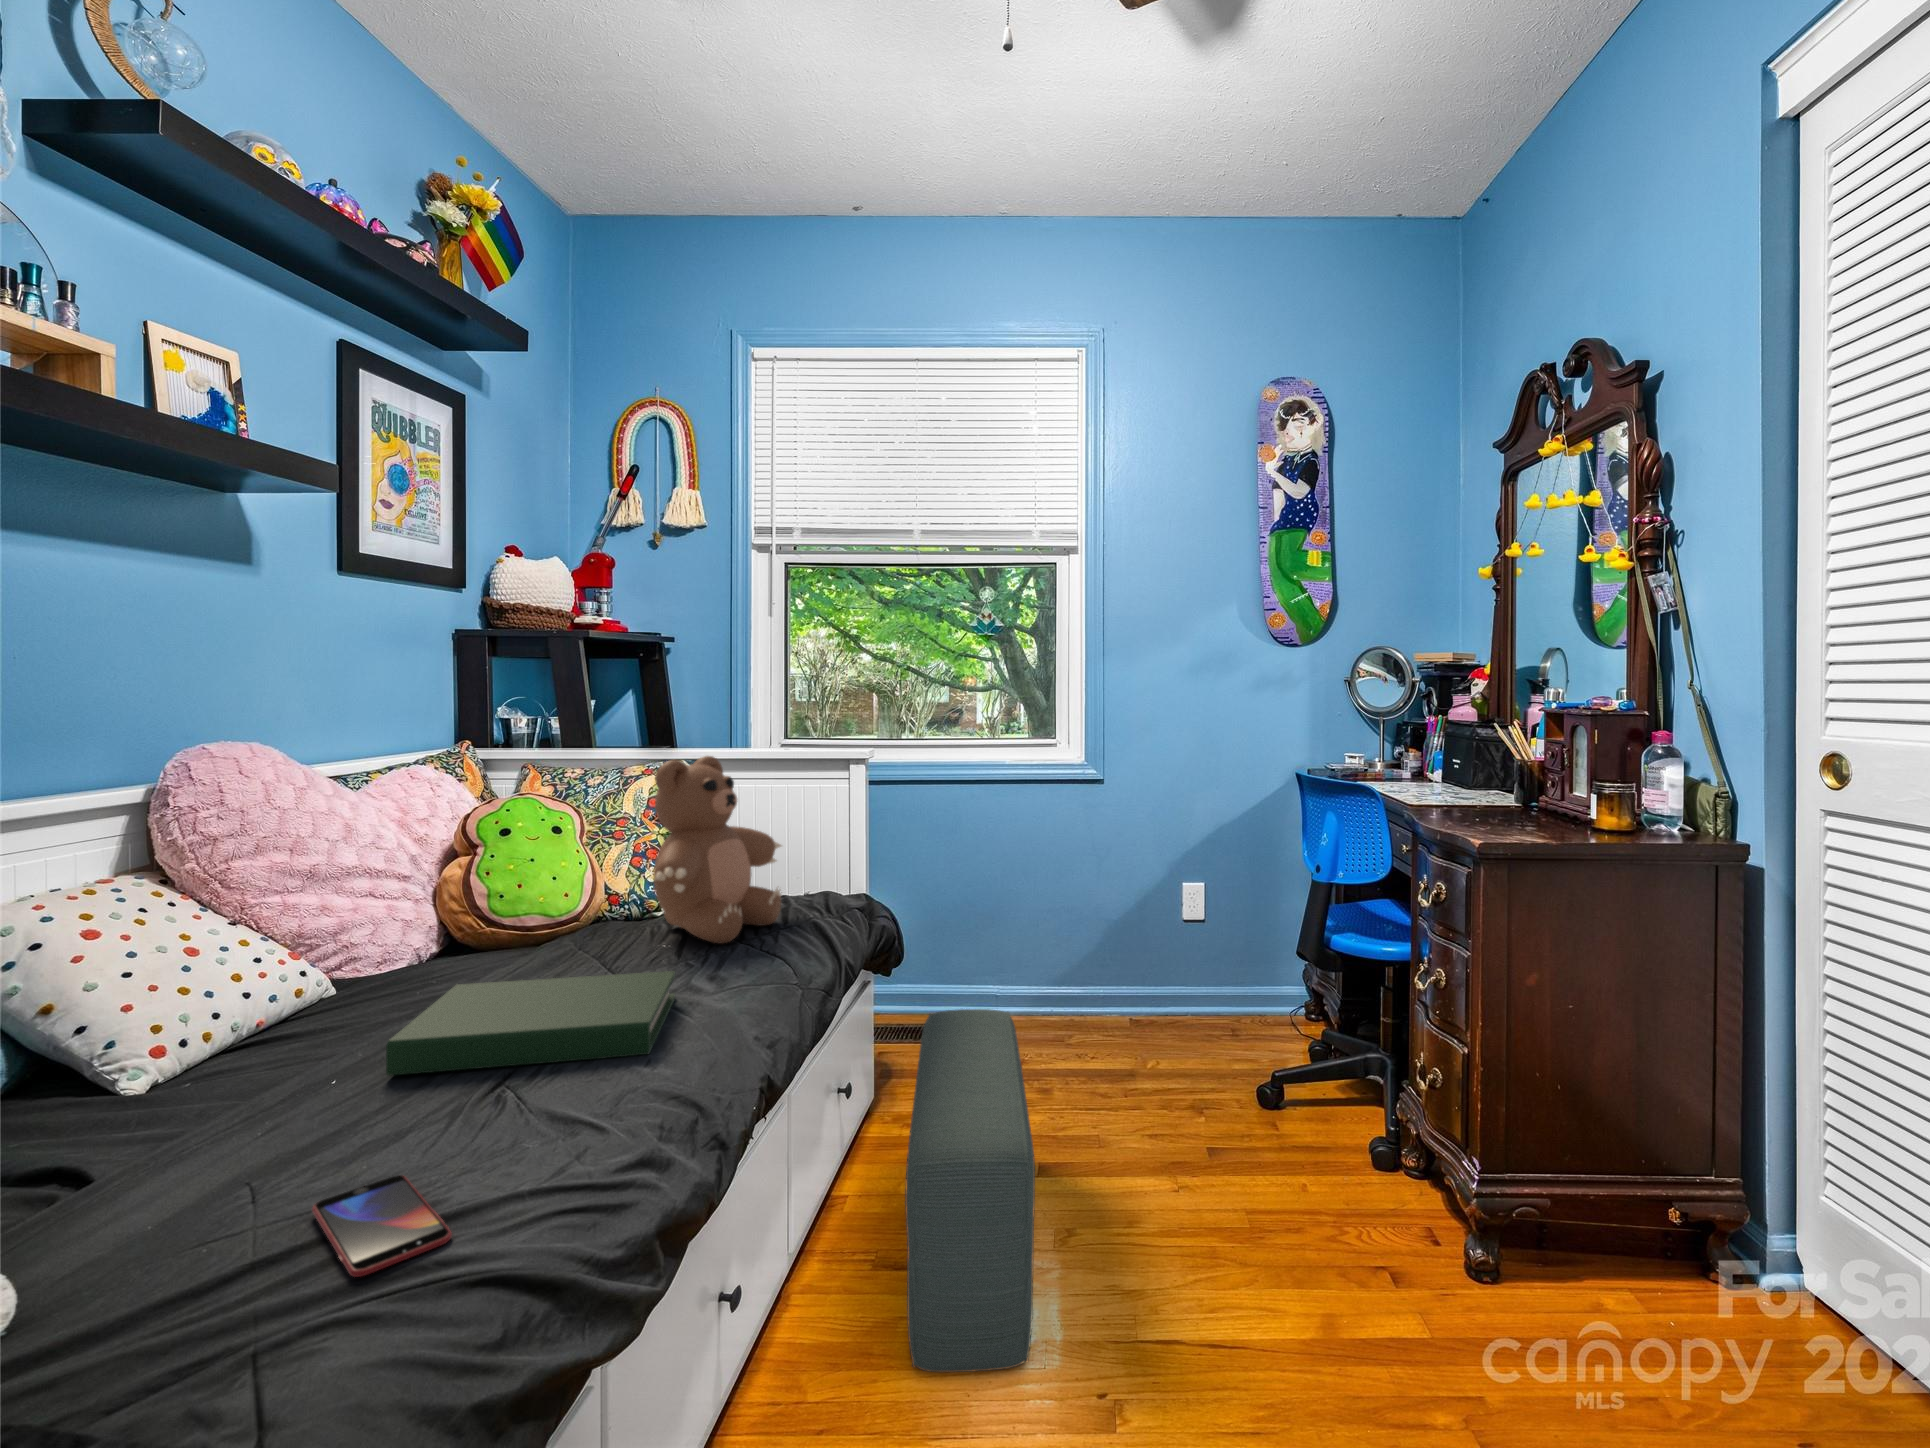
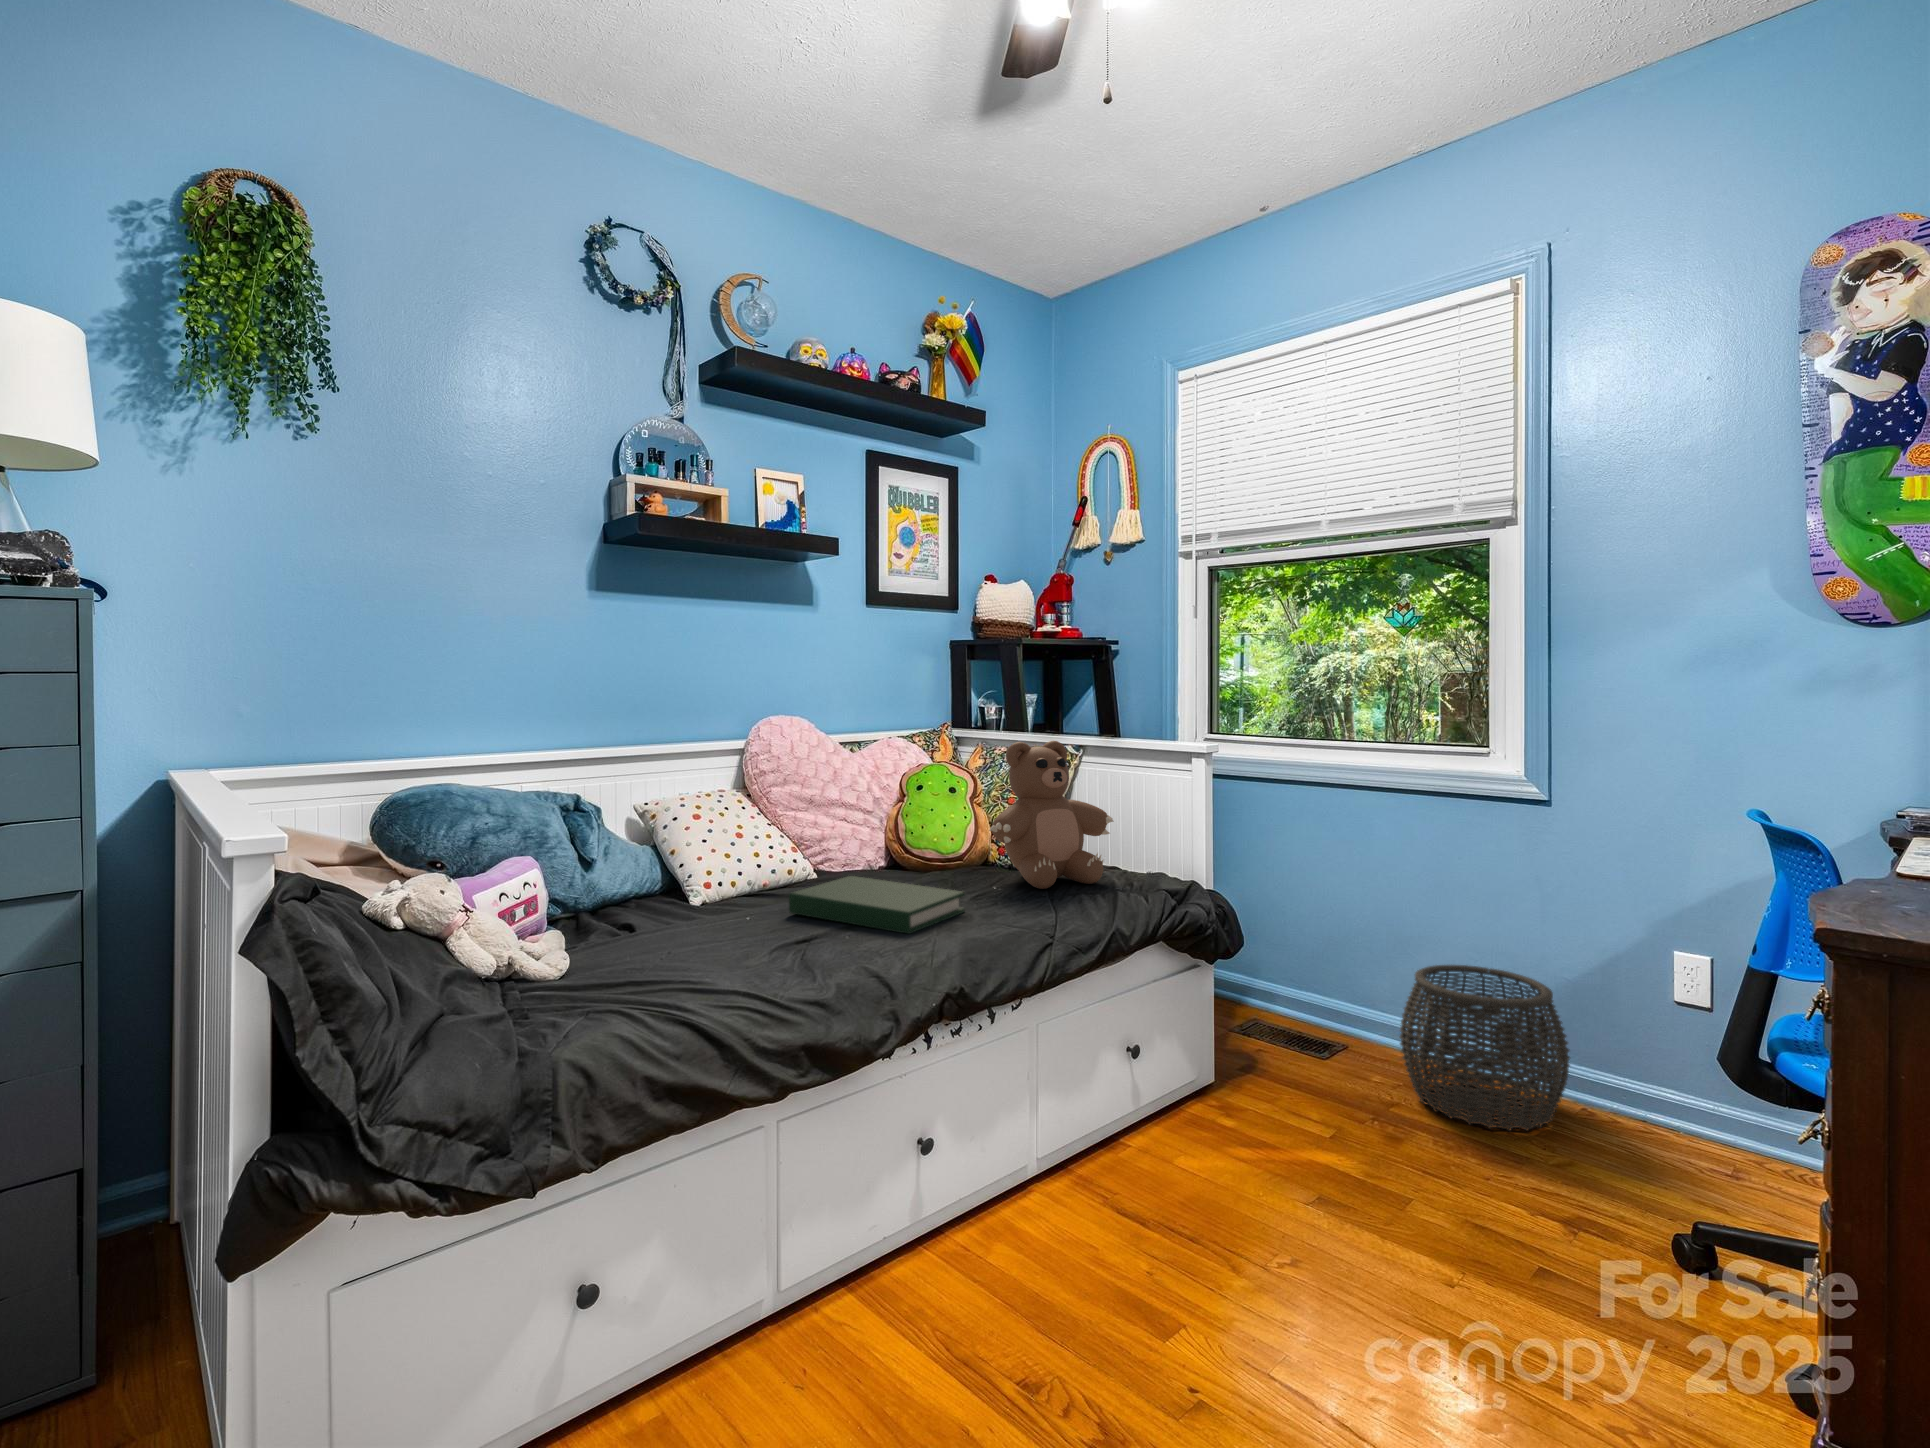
woven basket: none [1007,931,1133,1074] -> present [1400,965,1570,1131]
pouf: present [905,1009,1035,1372] -> none [1100,996,1324,1287]
smartphone: present [312,1175,452,1277] -> none [693,948,747,976]

